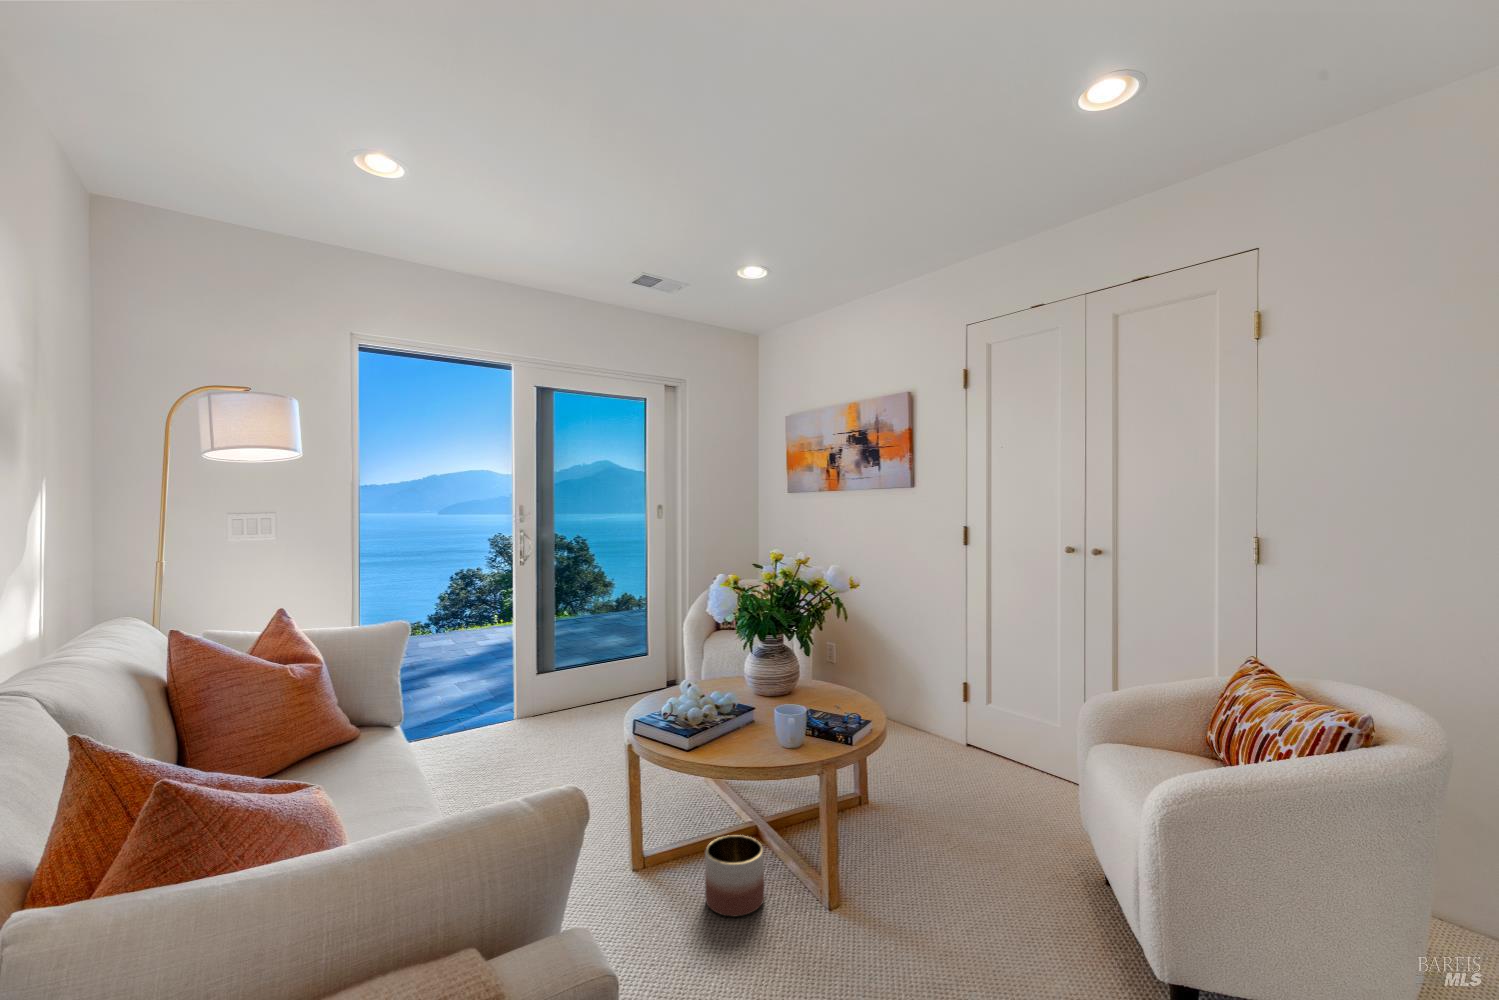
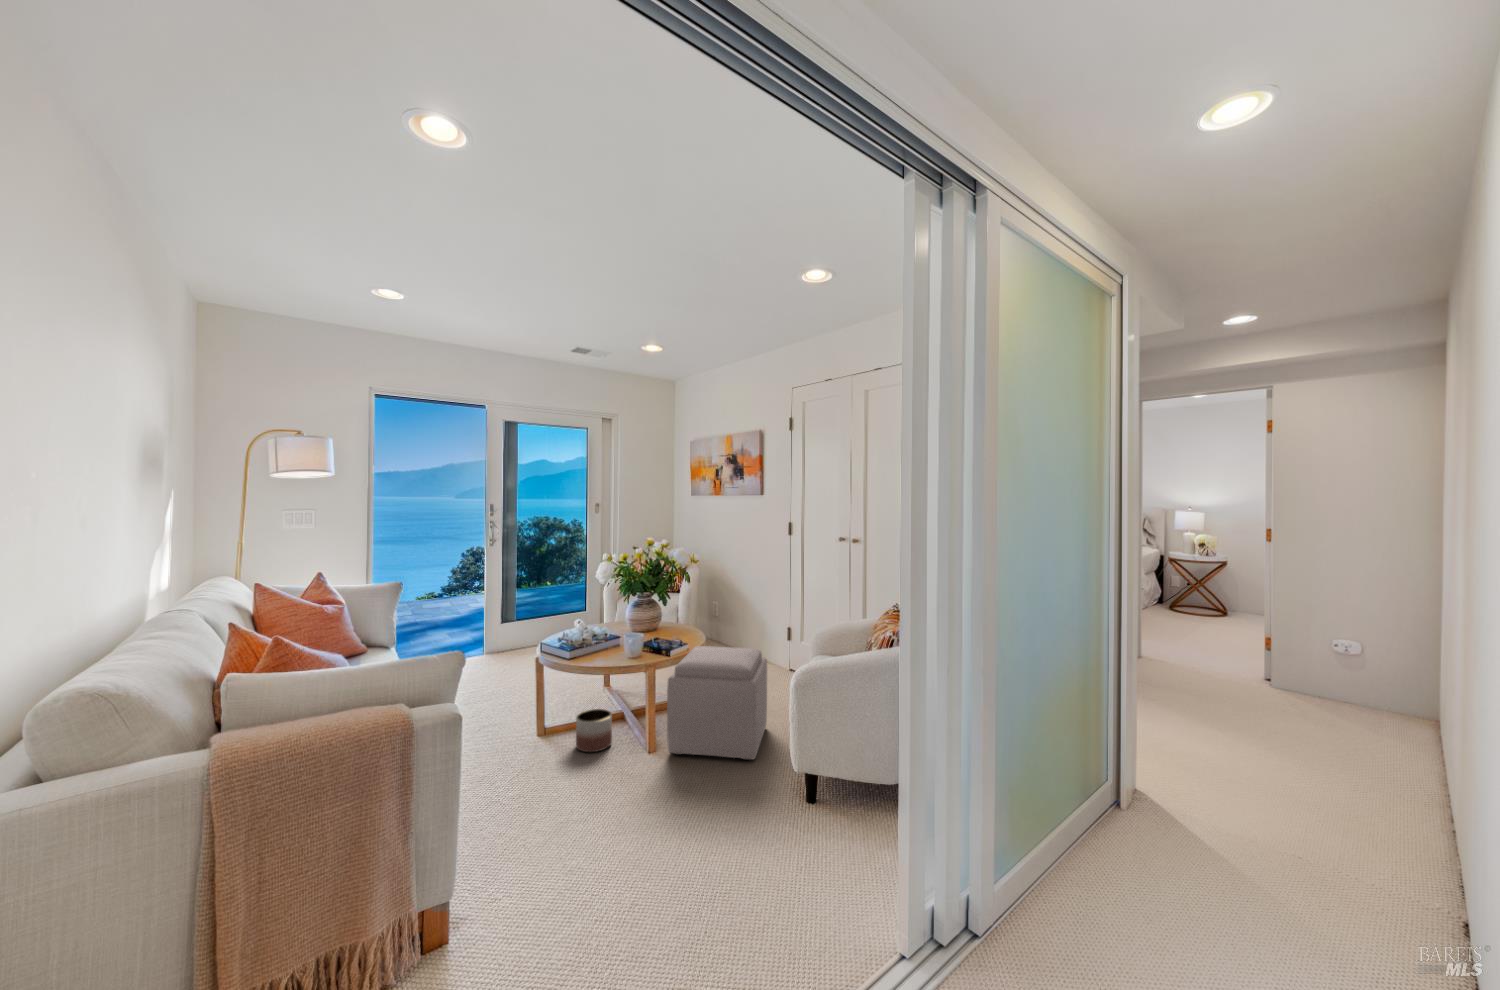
ottoman: none [869,726,1035,938] -> present [667,646,767,760]

